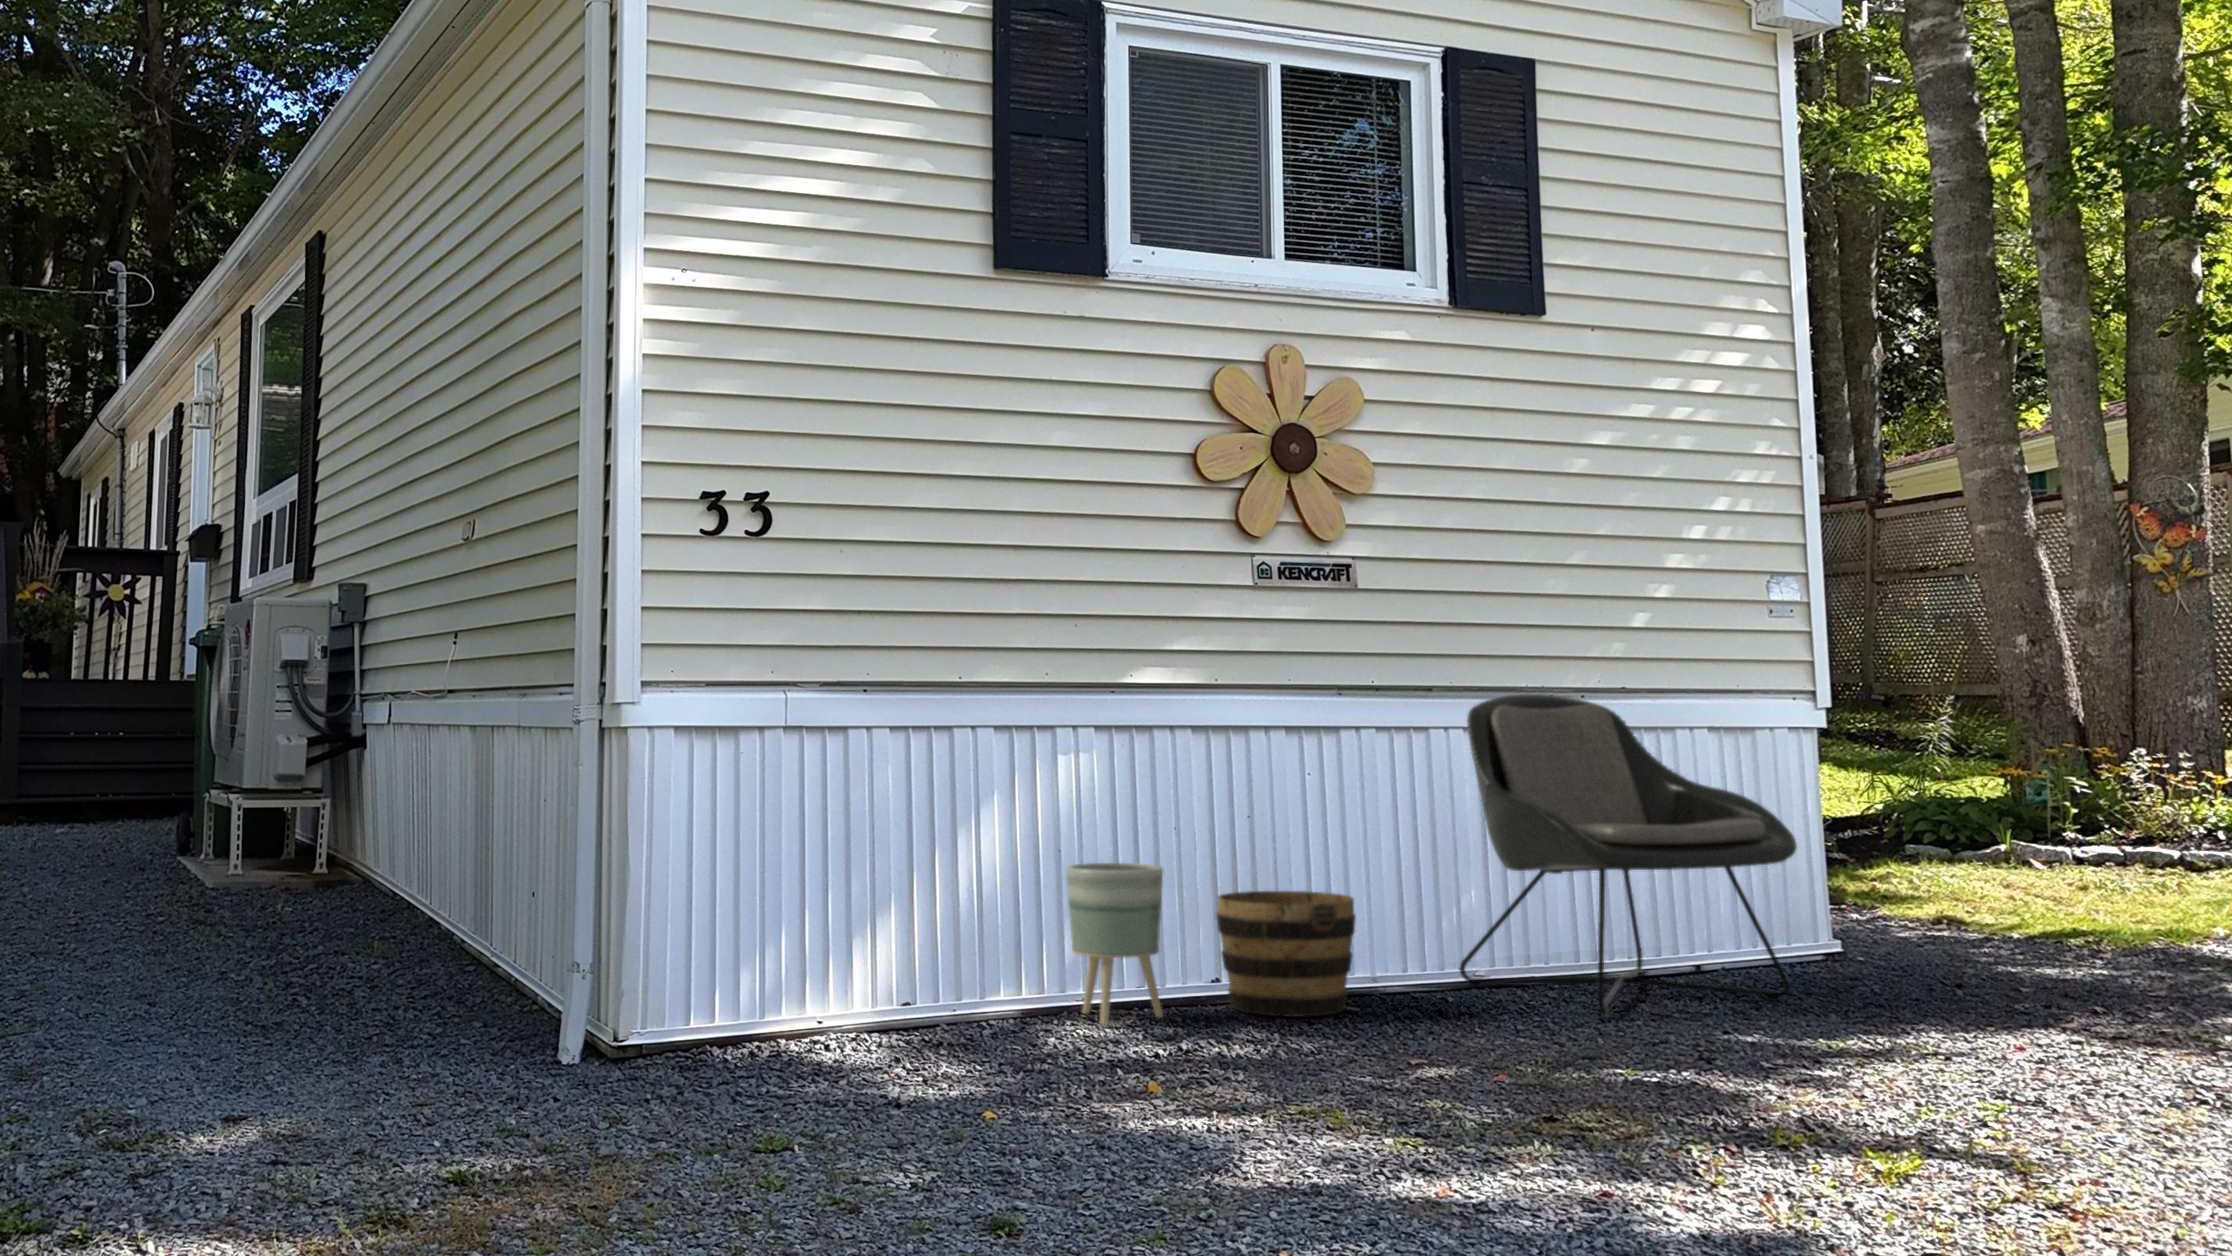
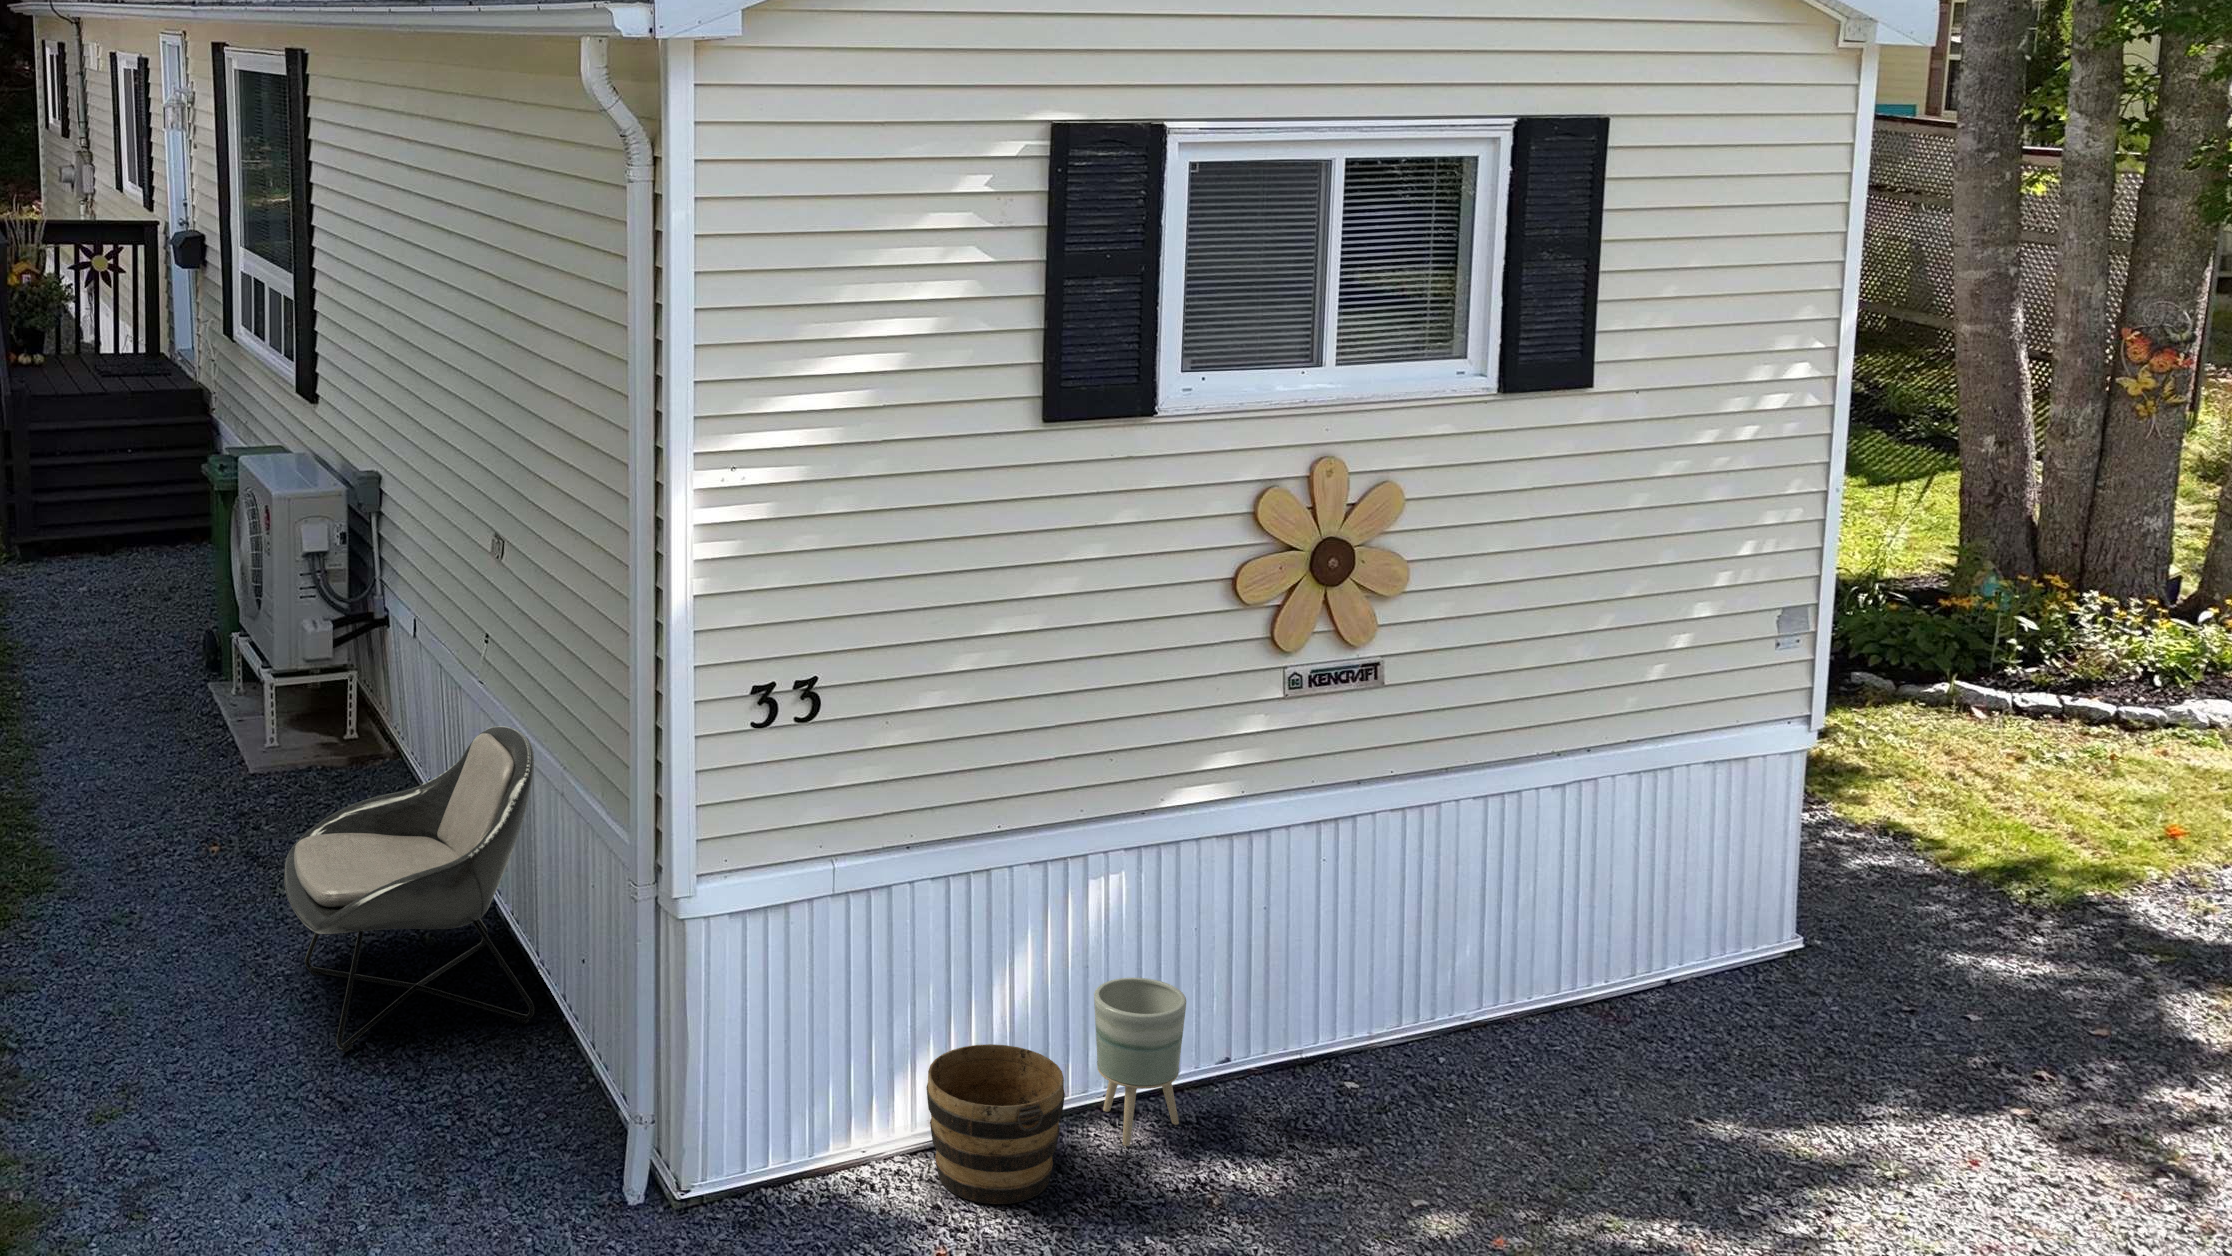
lounge chair: present [1460,694,1797,1014] -> present [284,726,534,1052]
bucket: present [1216,891,1356,1016] -> present [926,1044,1065,1204]

